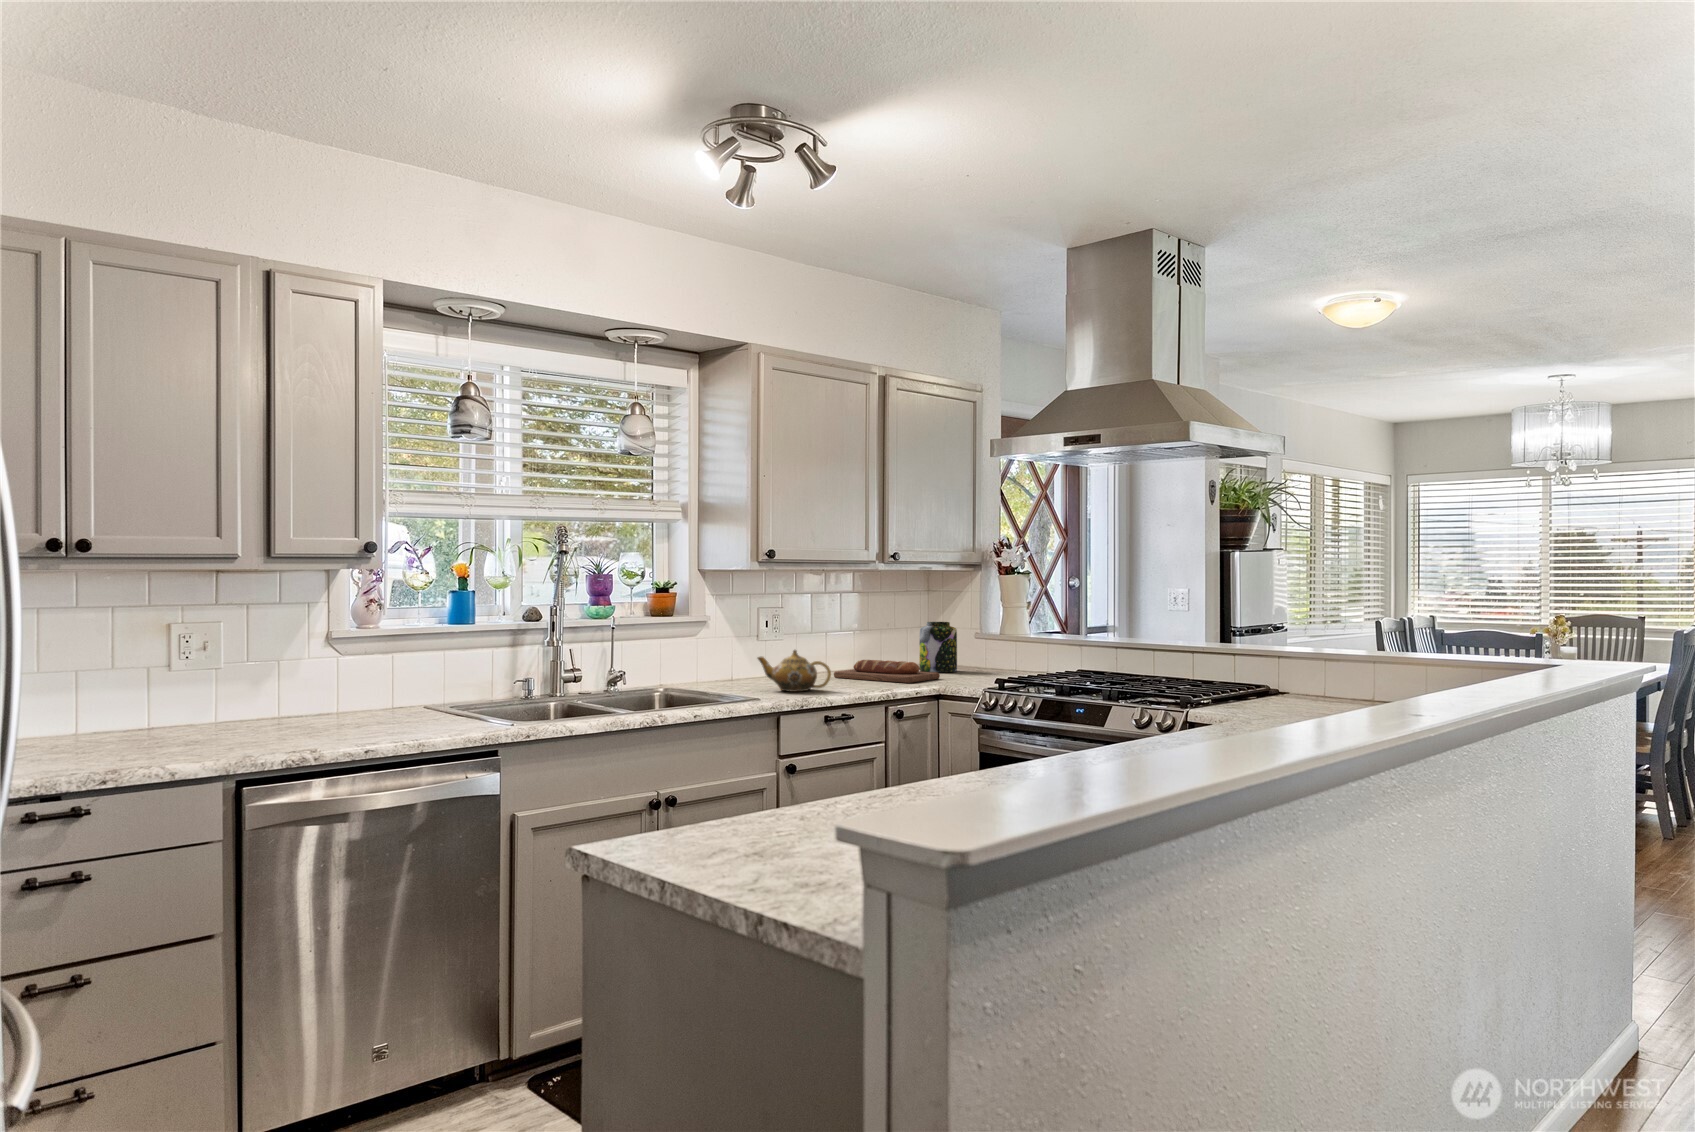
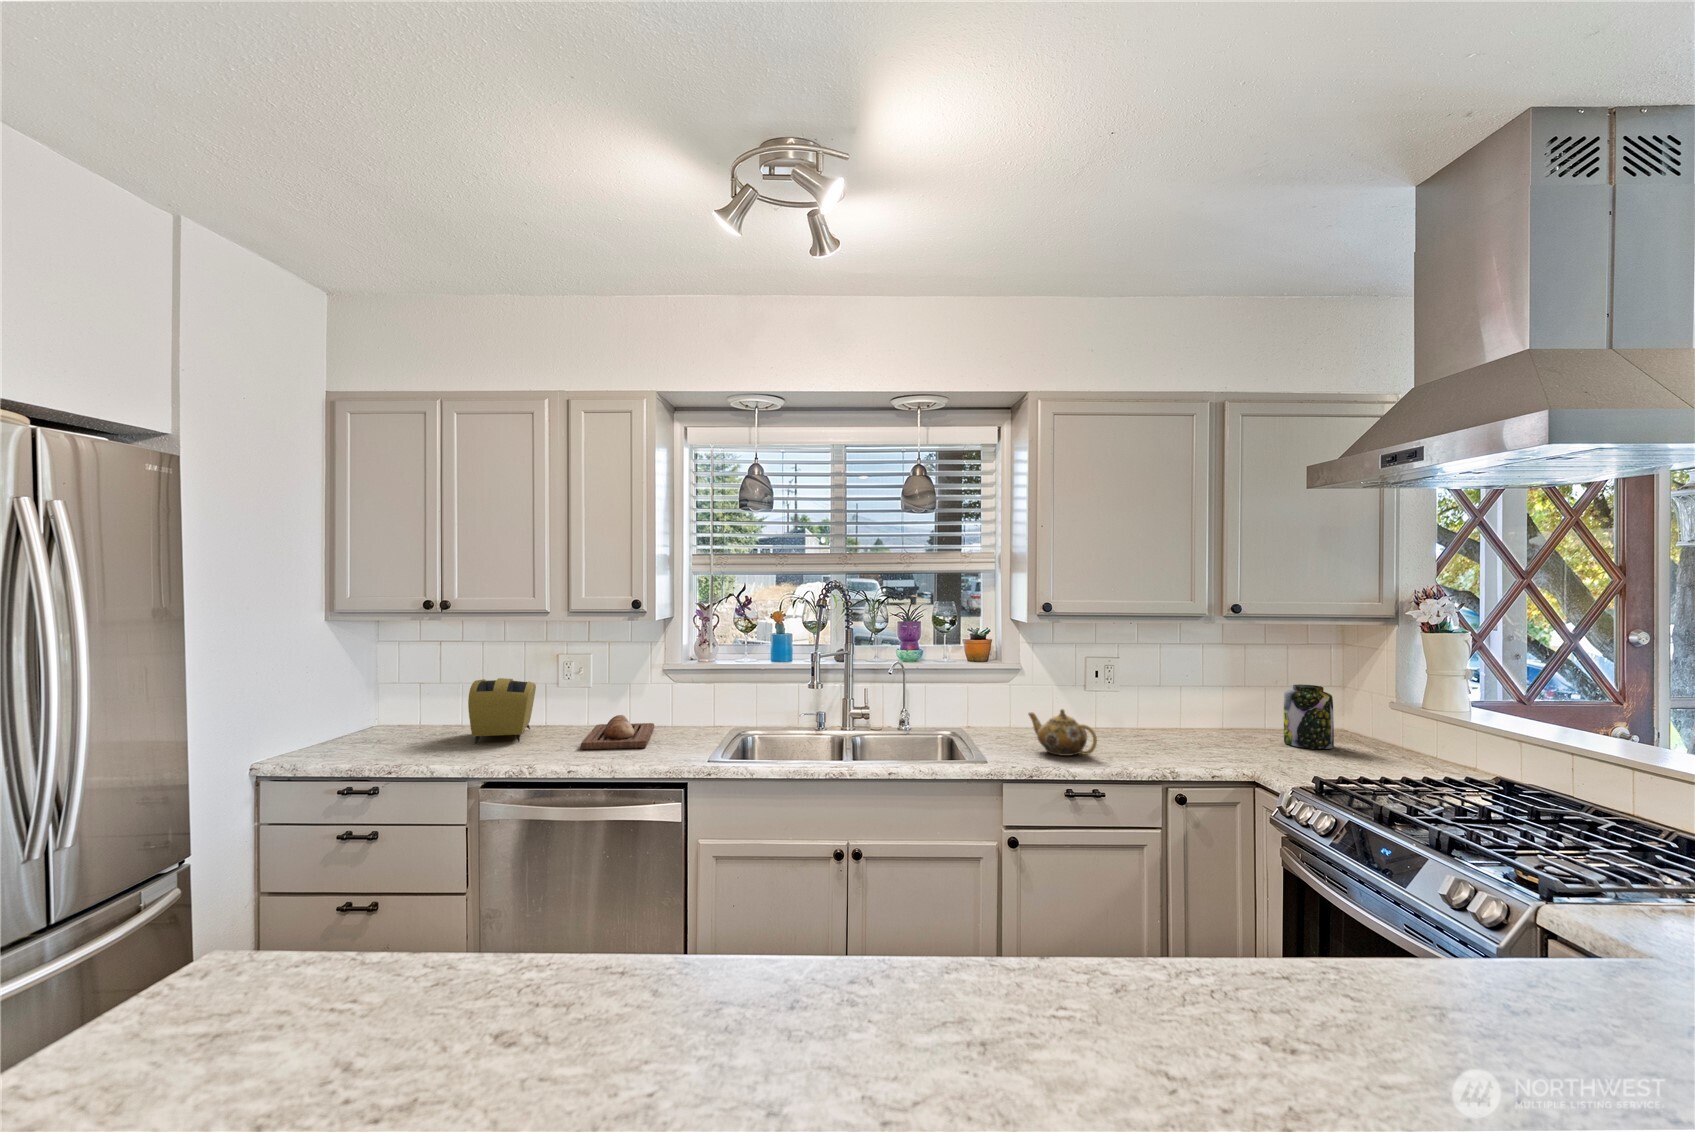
toaster: none [82,655,213,745] -> present [468,678,536,744]
bread loaf: present [834,660,940,683] -> present [581,715,654,749]

